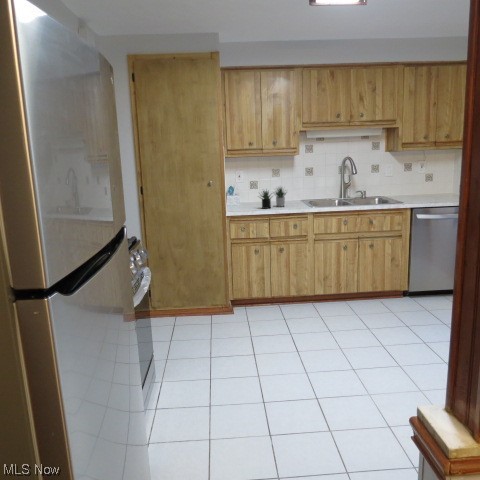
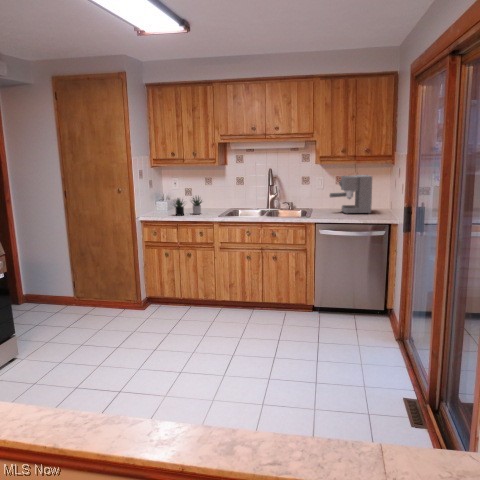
coffee maker: none [410,161,453,199] -> present [330,175,372,214]

